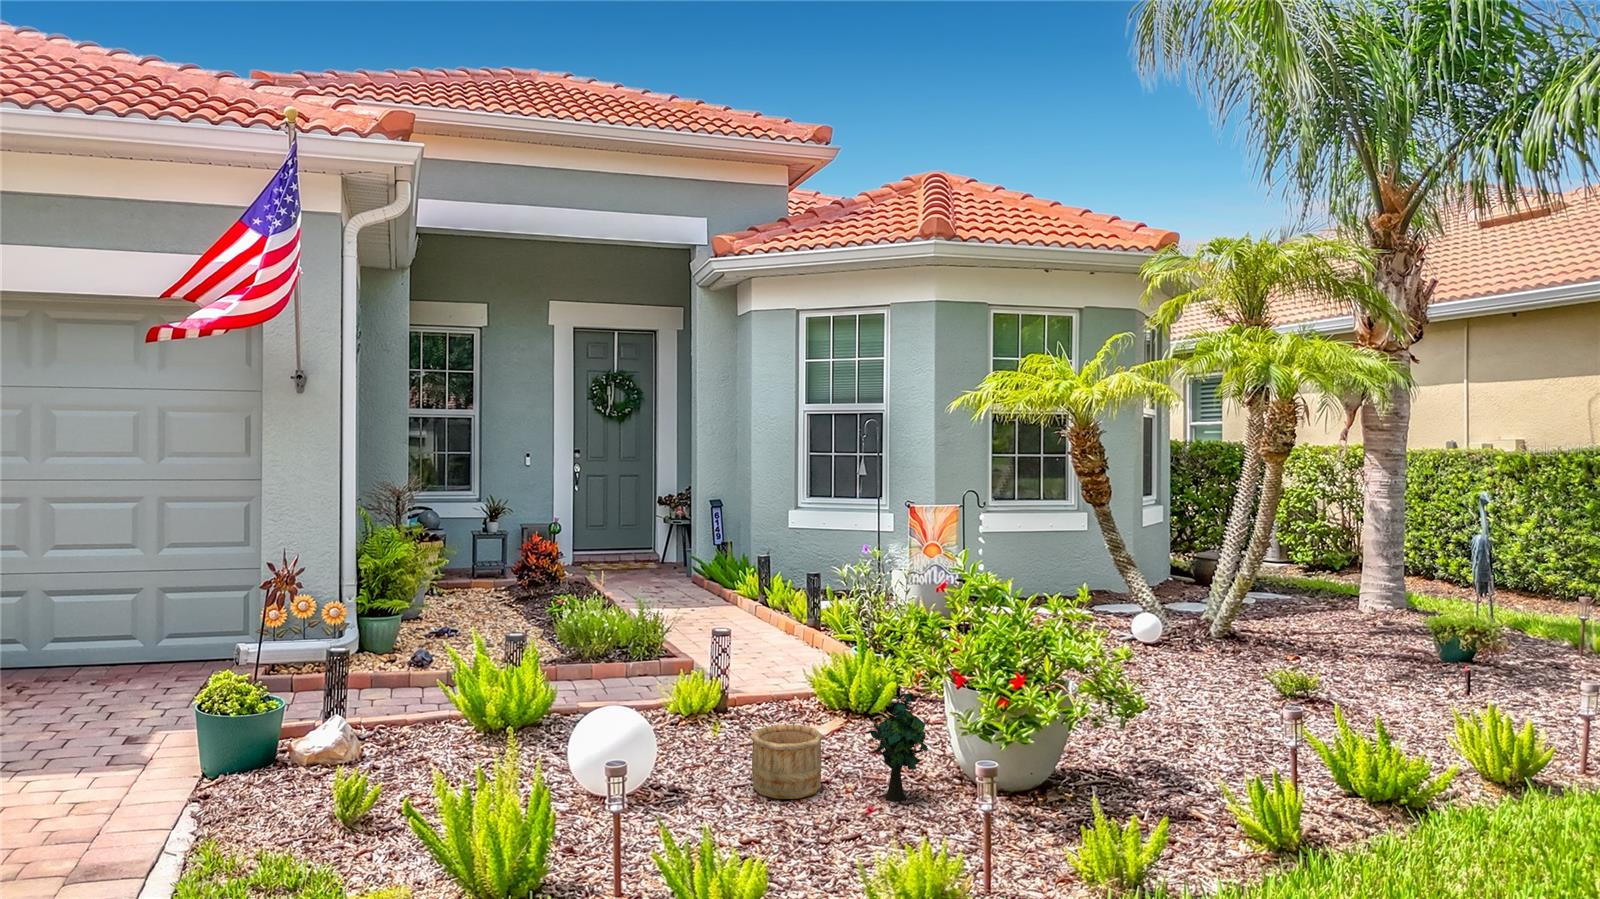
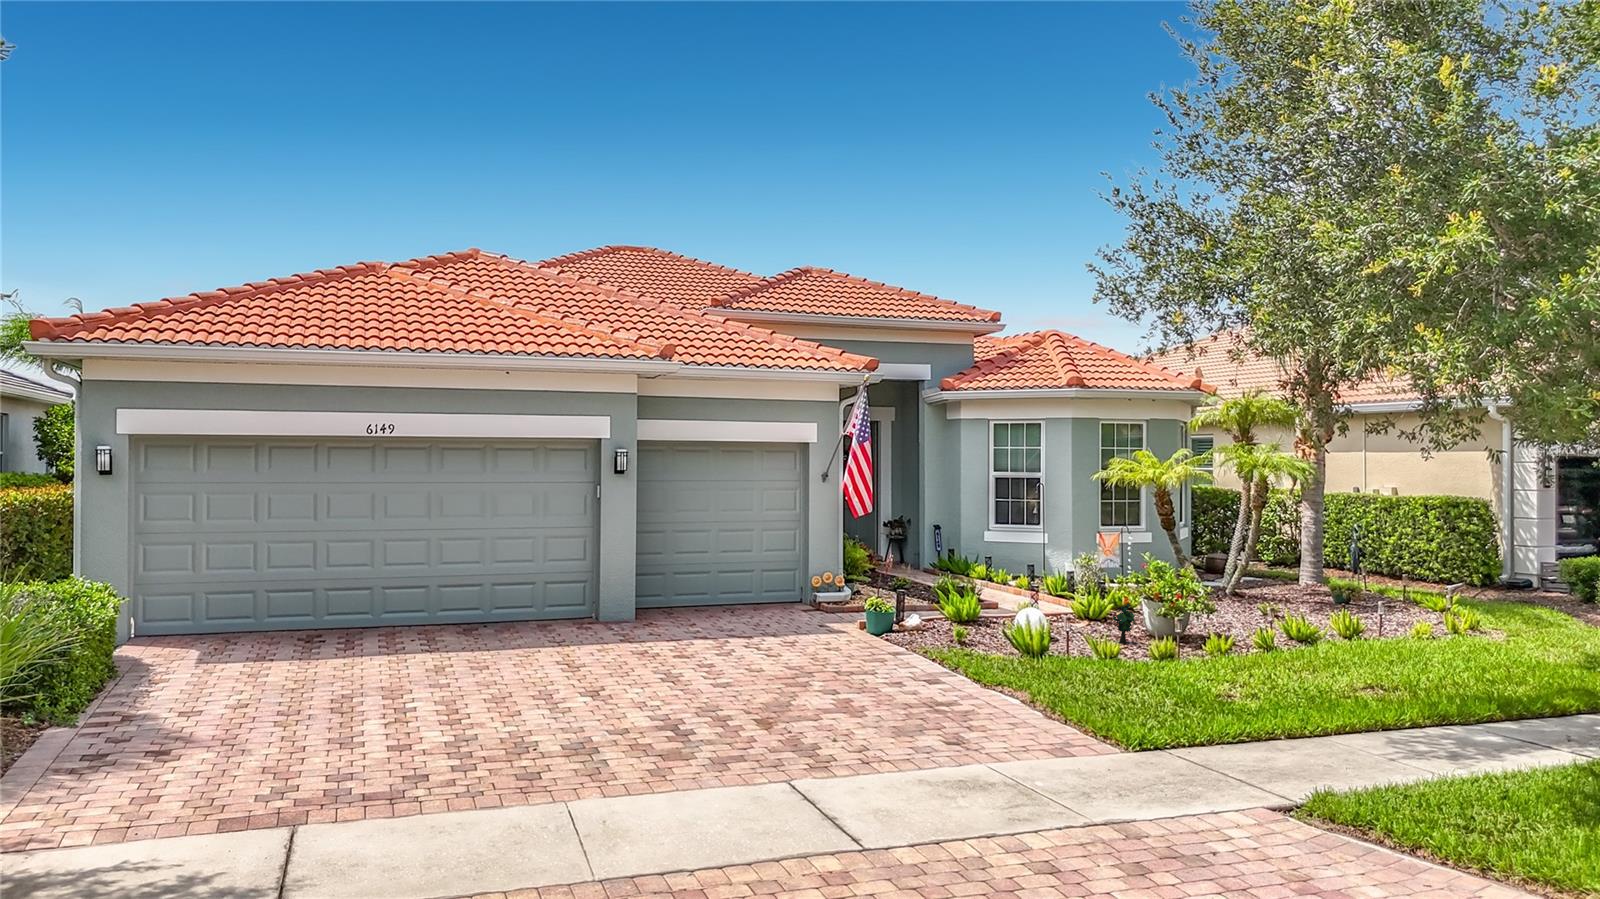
wooden bucket: present [750,724,823,799] -> none [1067,618,1095,643]

